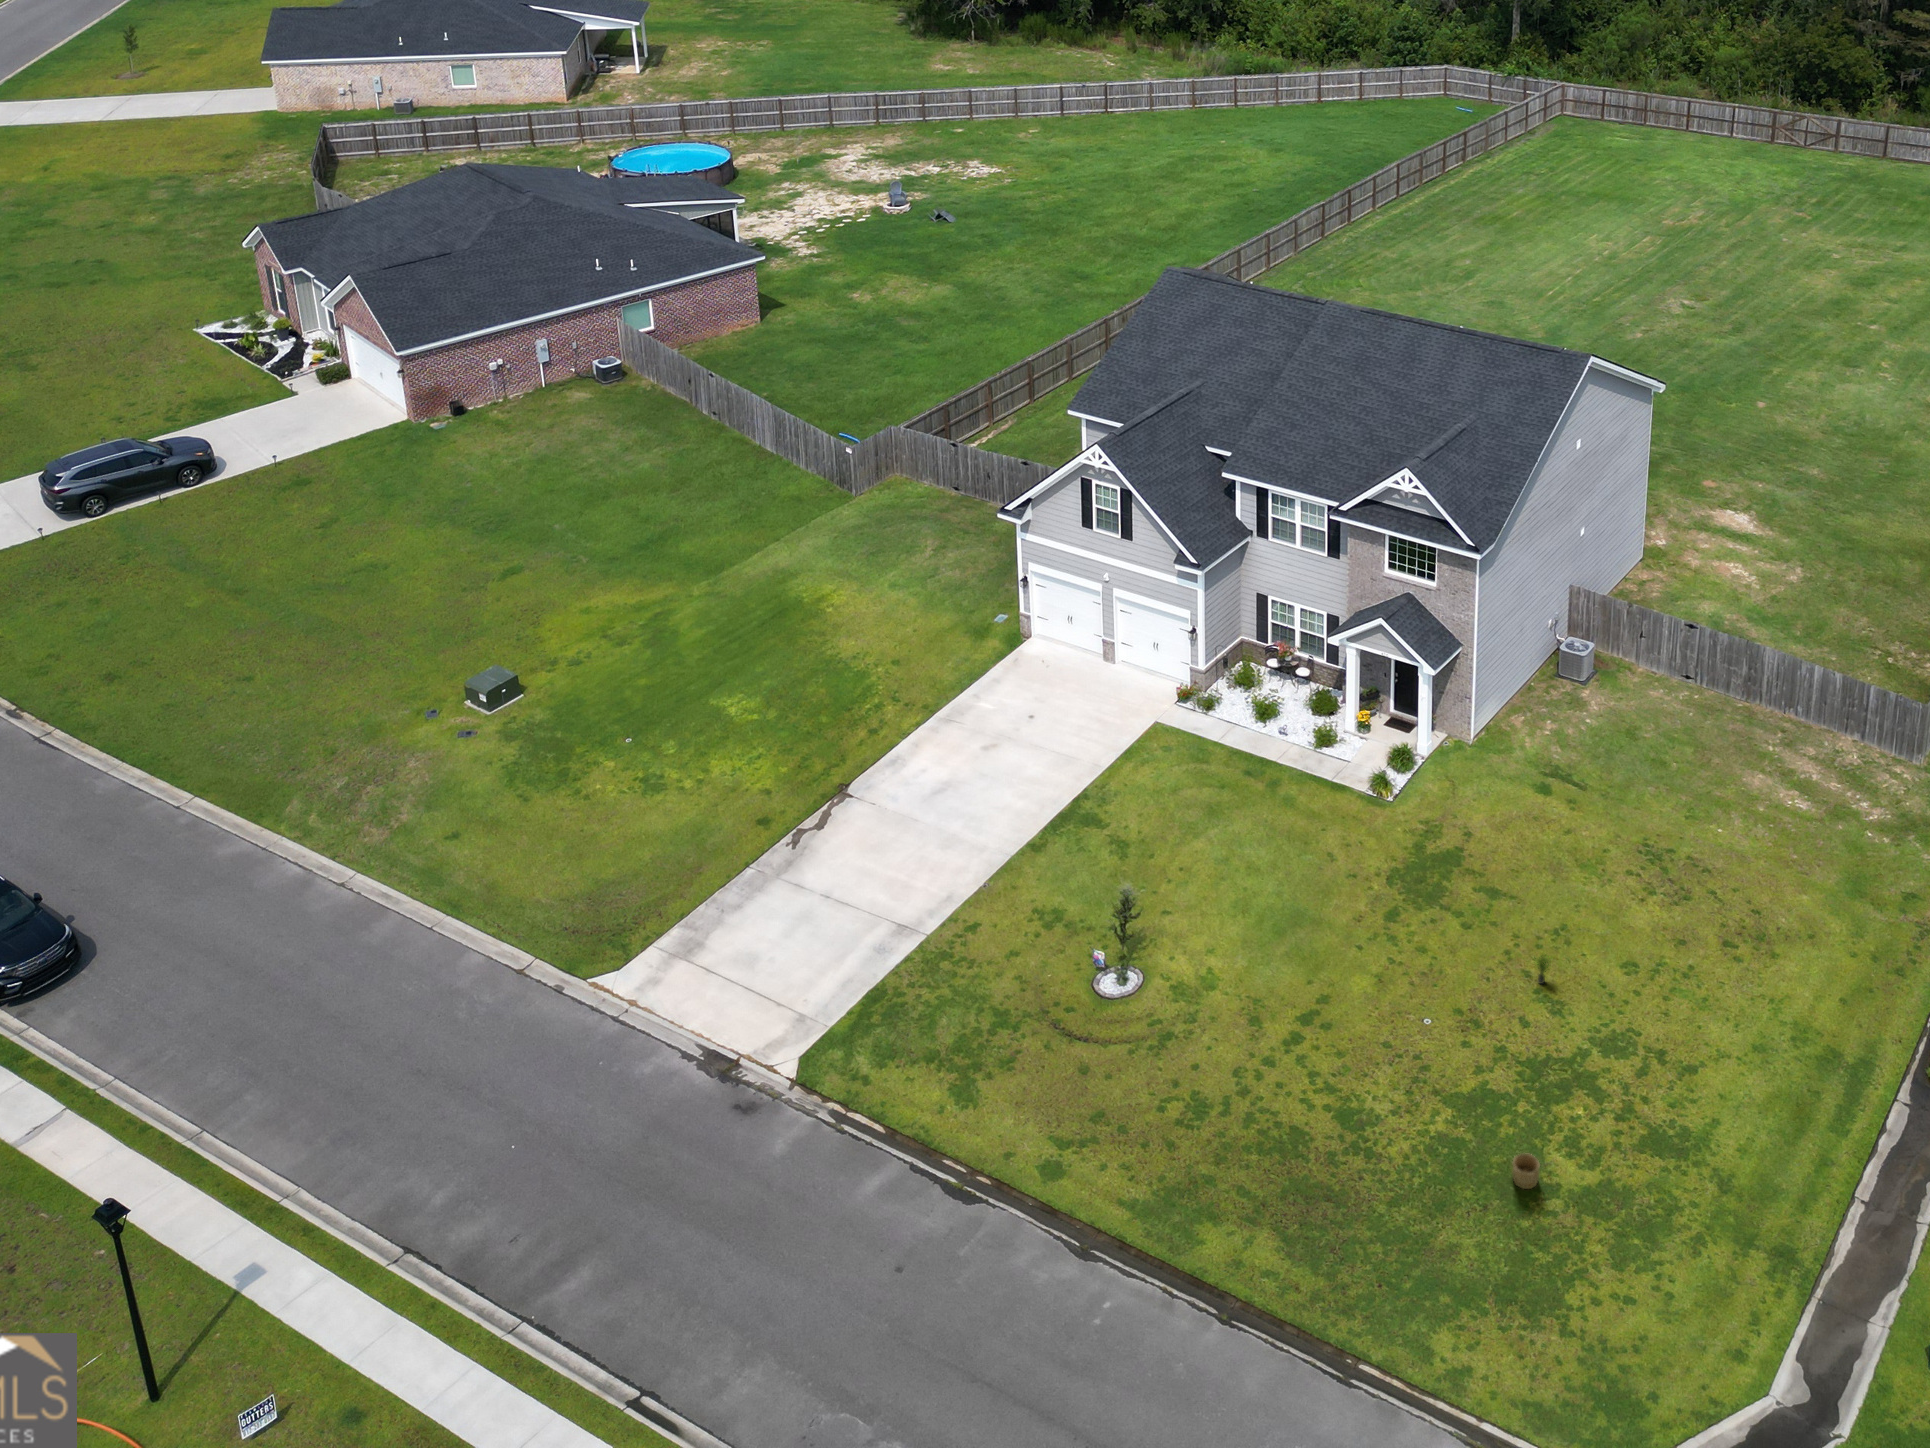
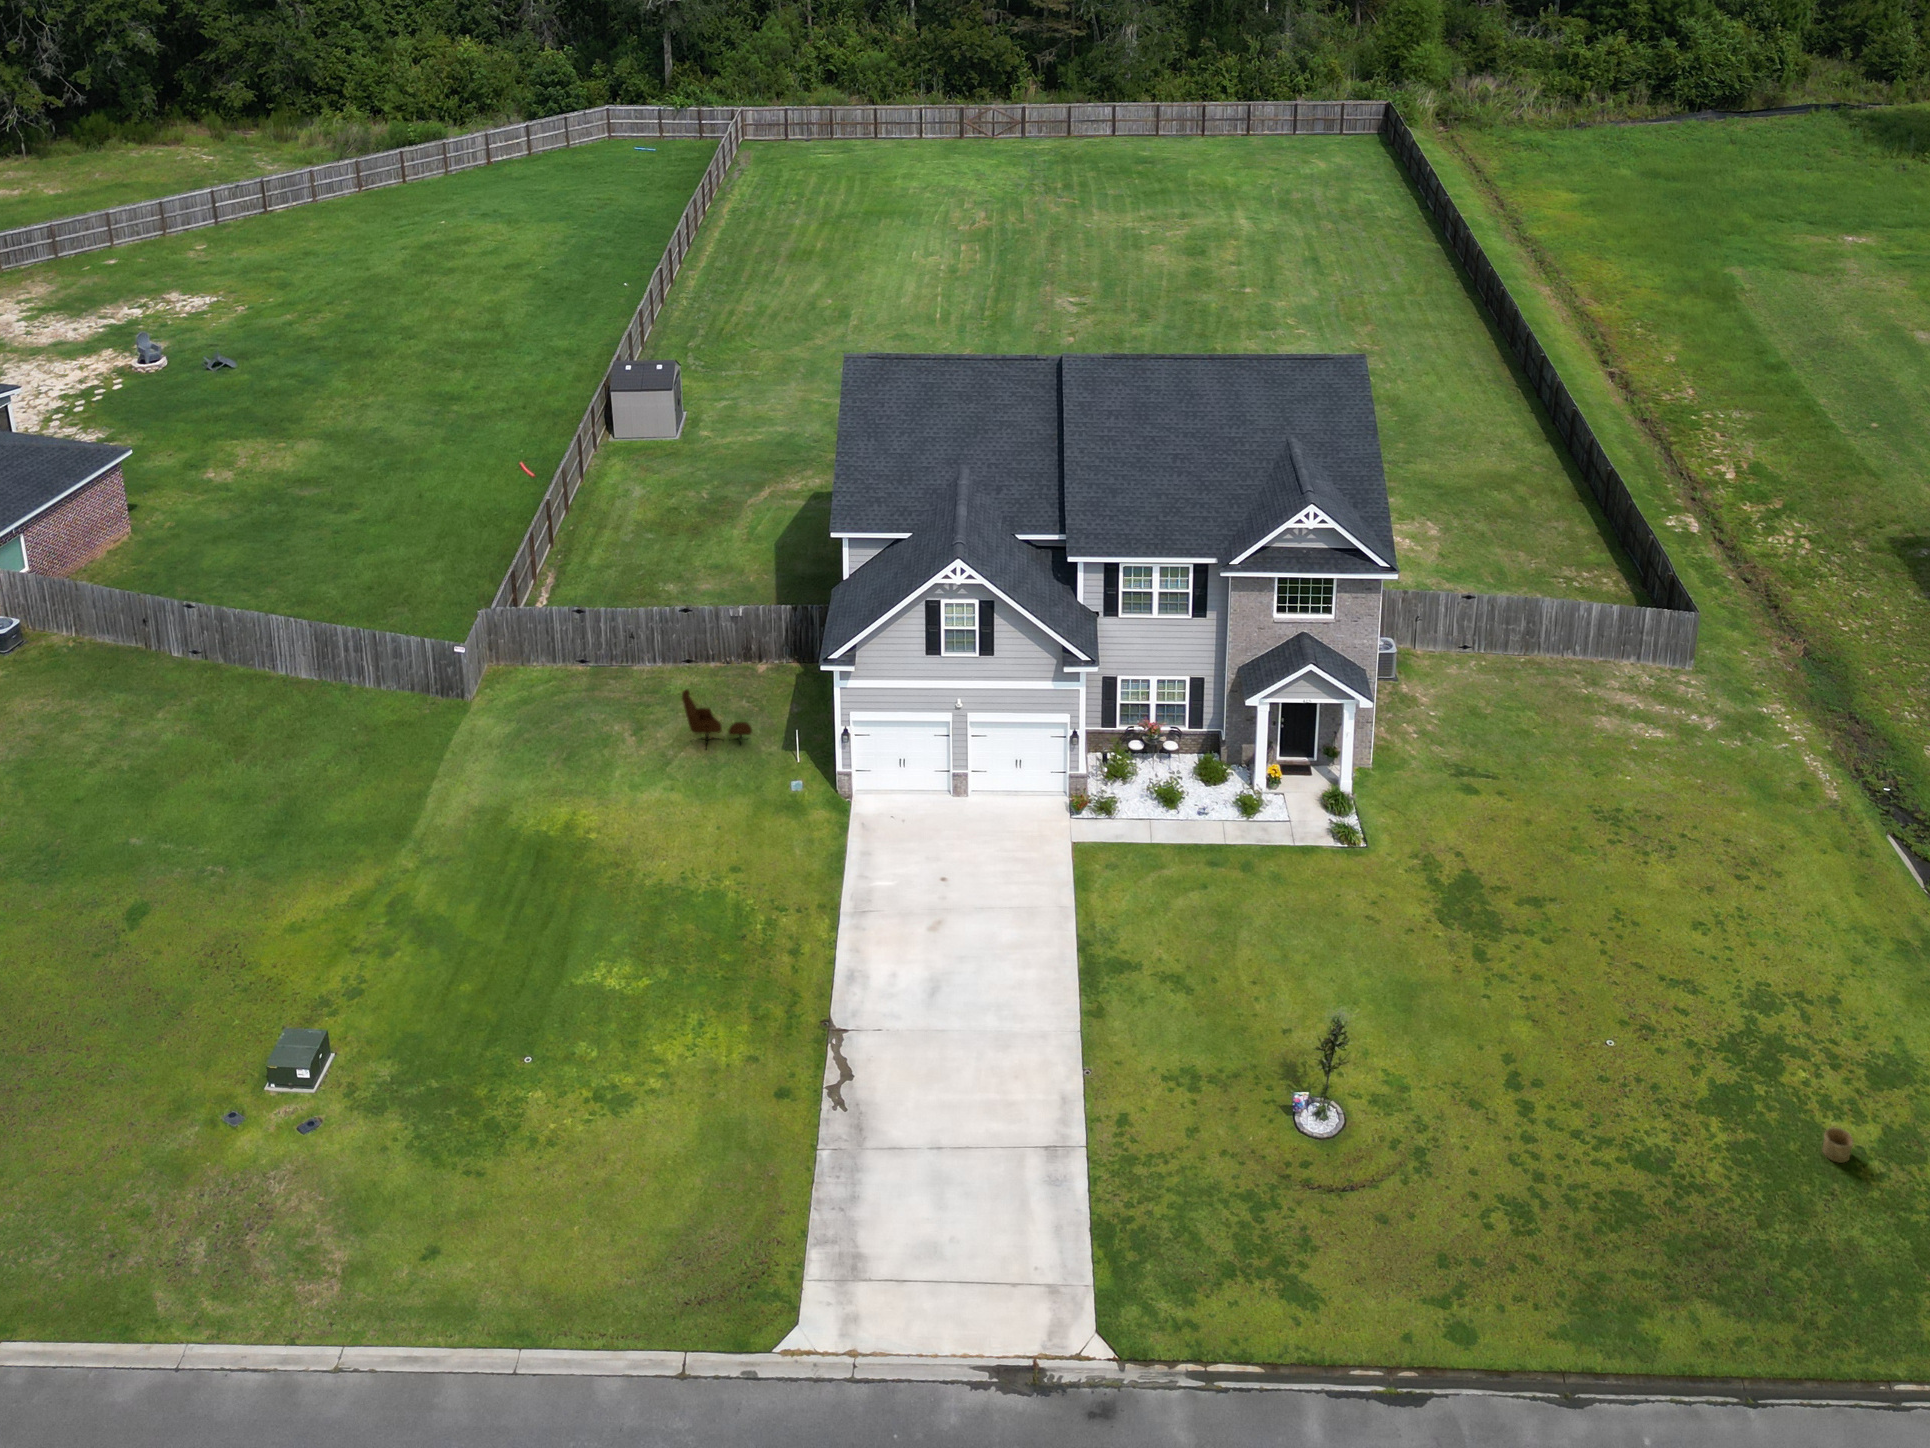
lounge chair: none [952,519,1007,577] -> present [682,689,752,745]
potted plant: present [1534,956,1550,984] -> none [1648,939,1675,974]

